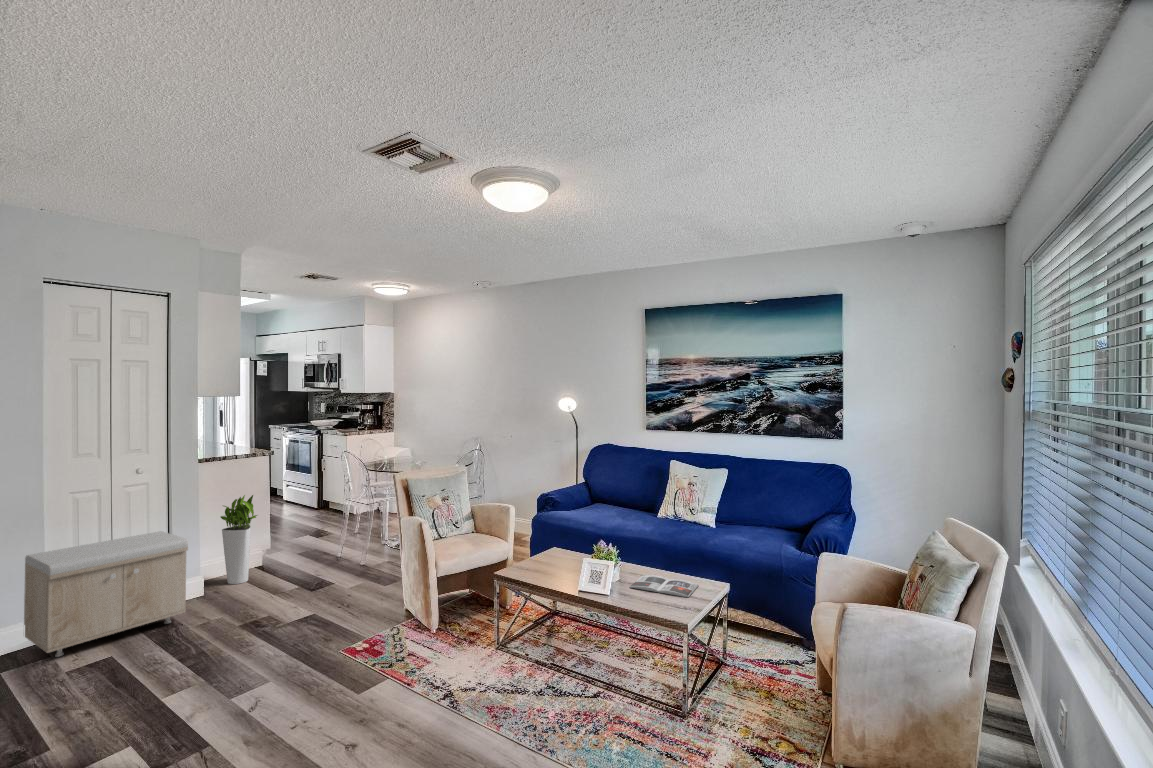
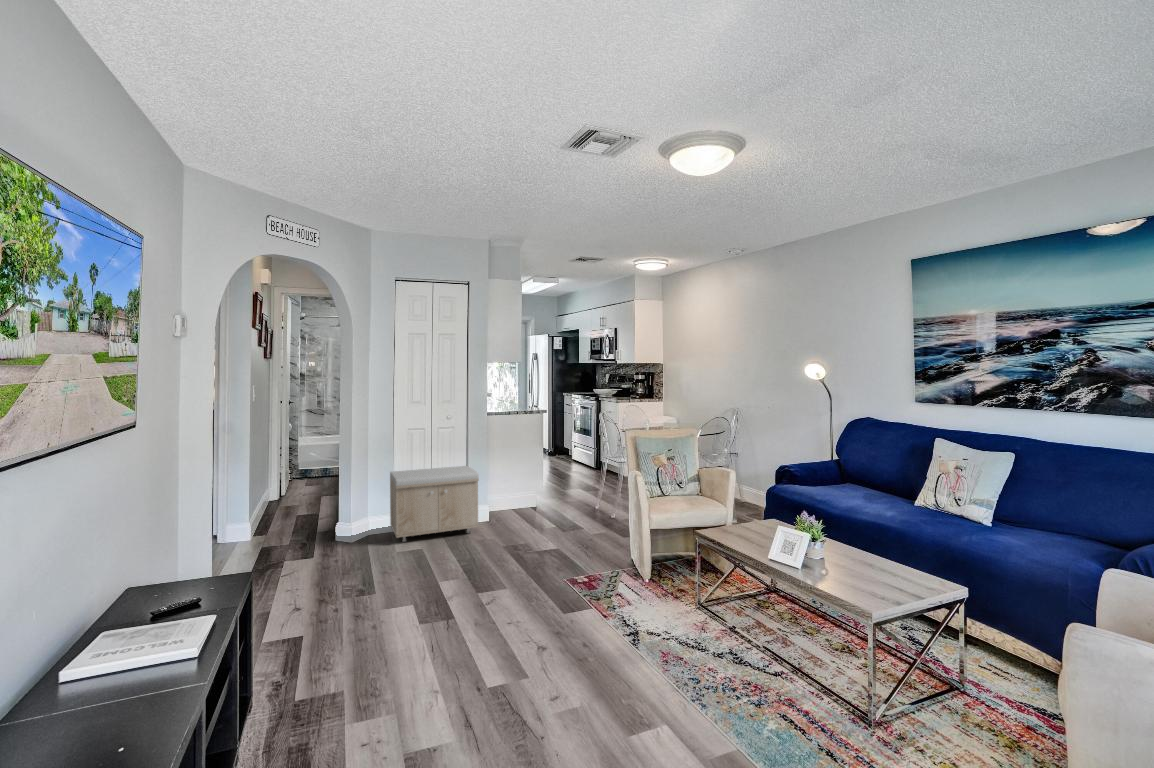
planter: present [221,495,257,584] -> none [507,444,536,514]
magazine: present [630,575,698,598] -> none [828,561,923,594]

